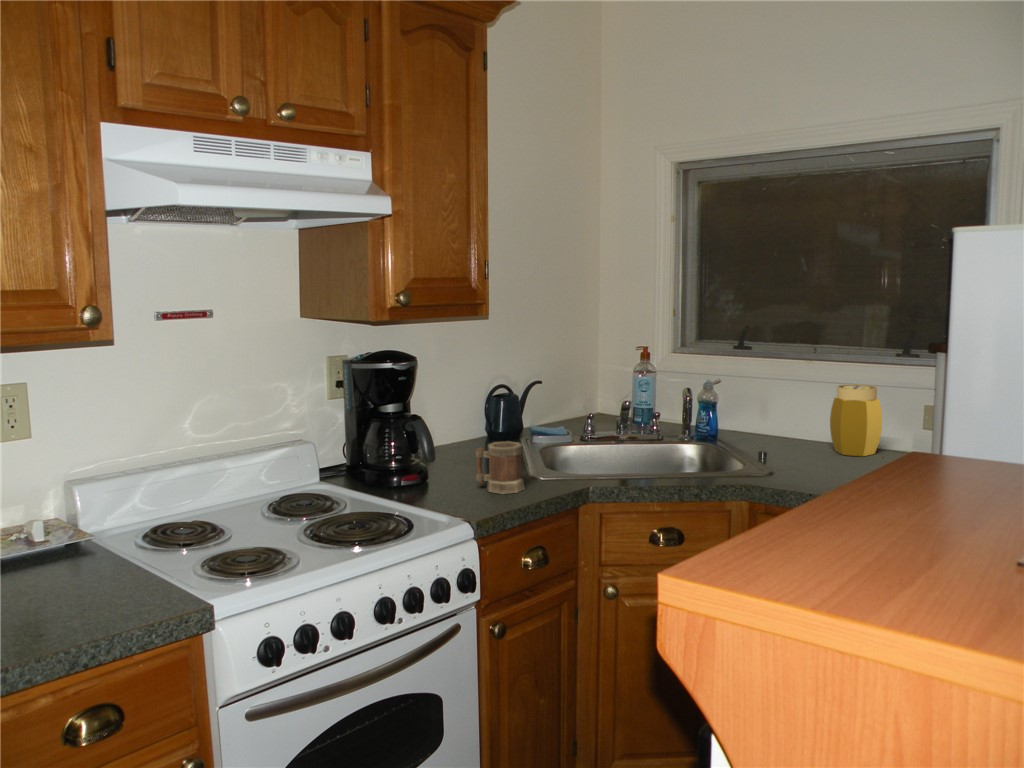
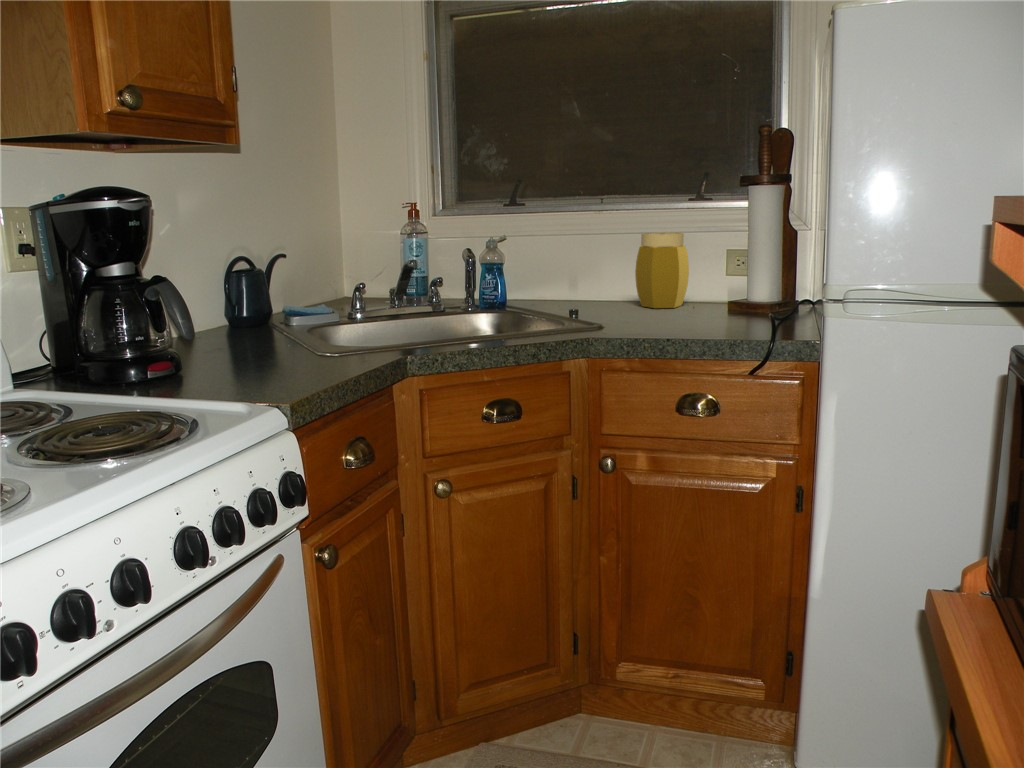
mug: present [476,442,525,494] -> none [255,306,328,374]

